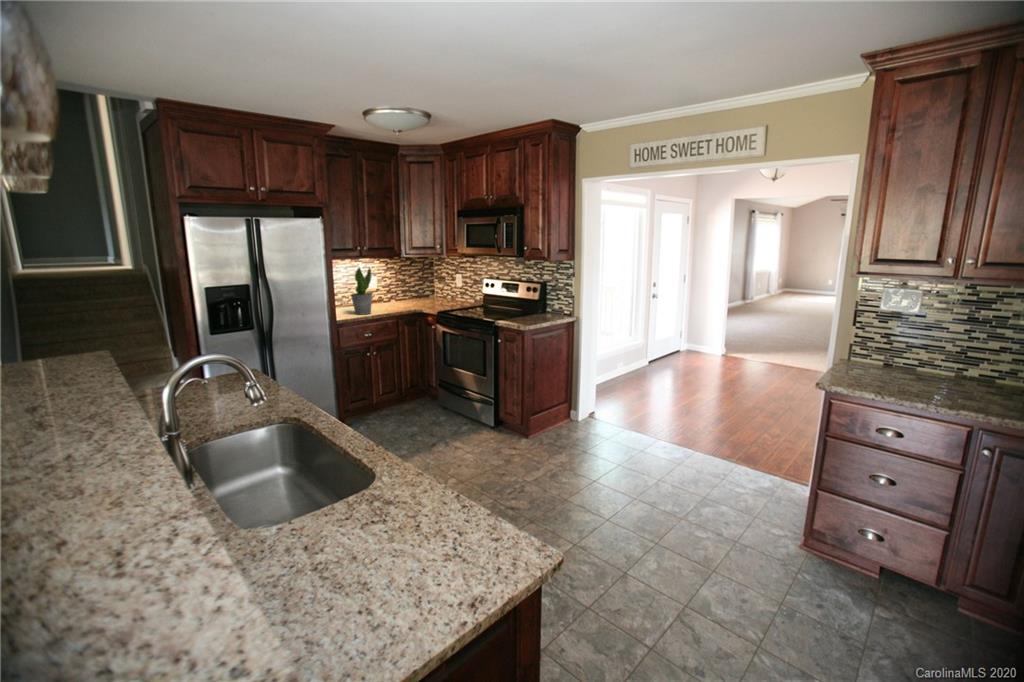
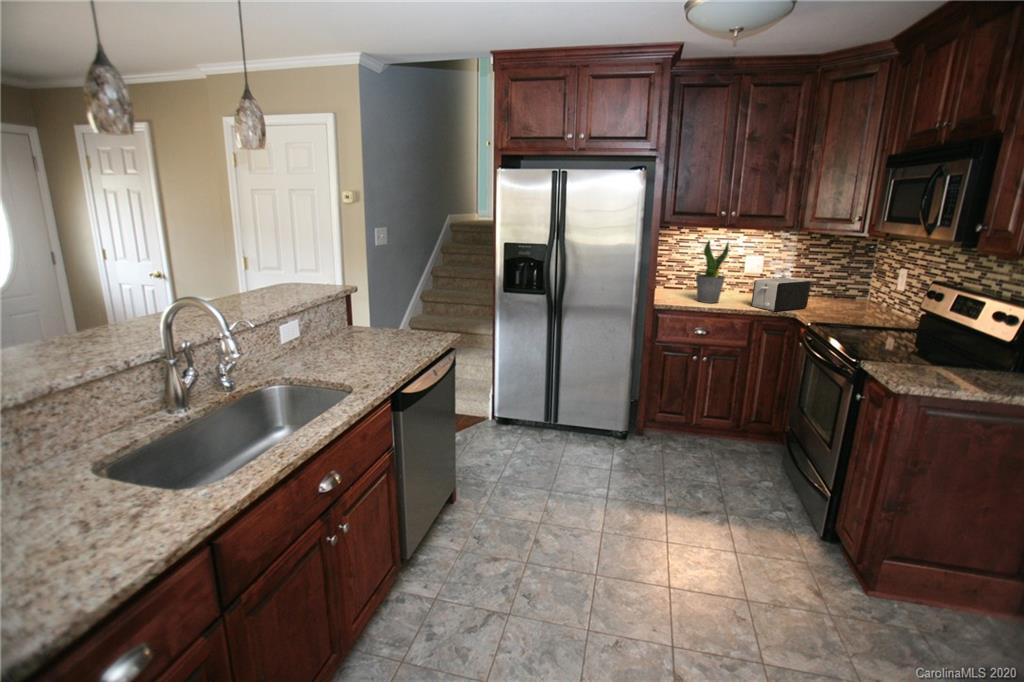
toaster: none [392,288,422,311] -> present [751,278,811,311]

